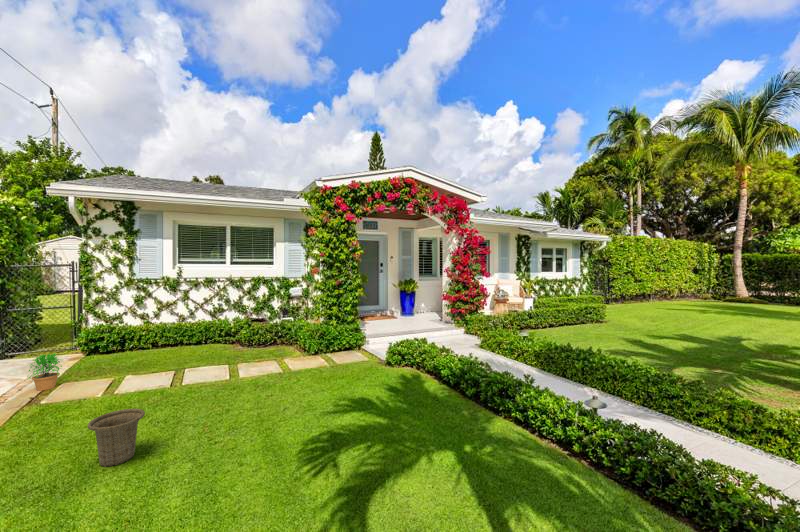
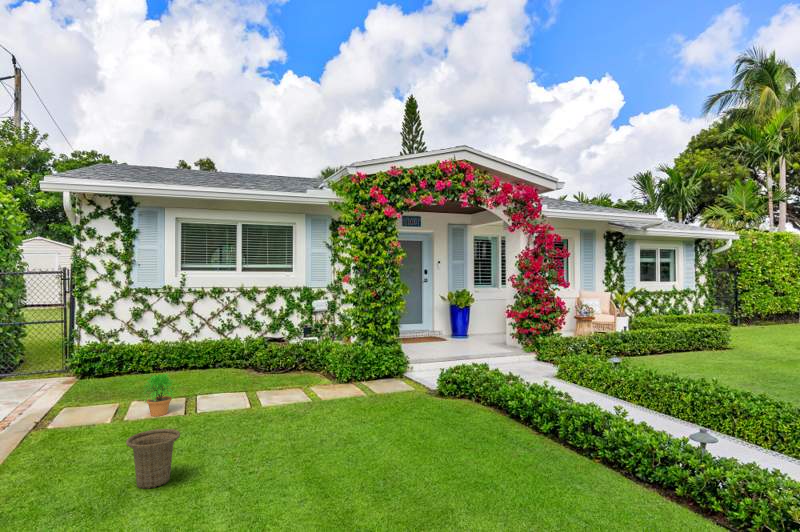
potted plant: present [29,353,62,391] -> present [144,373,173,416]

